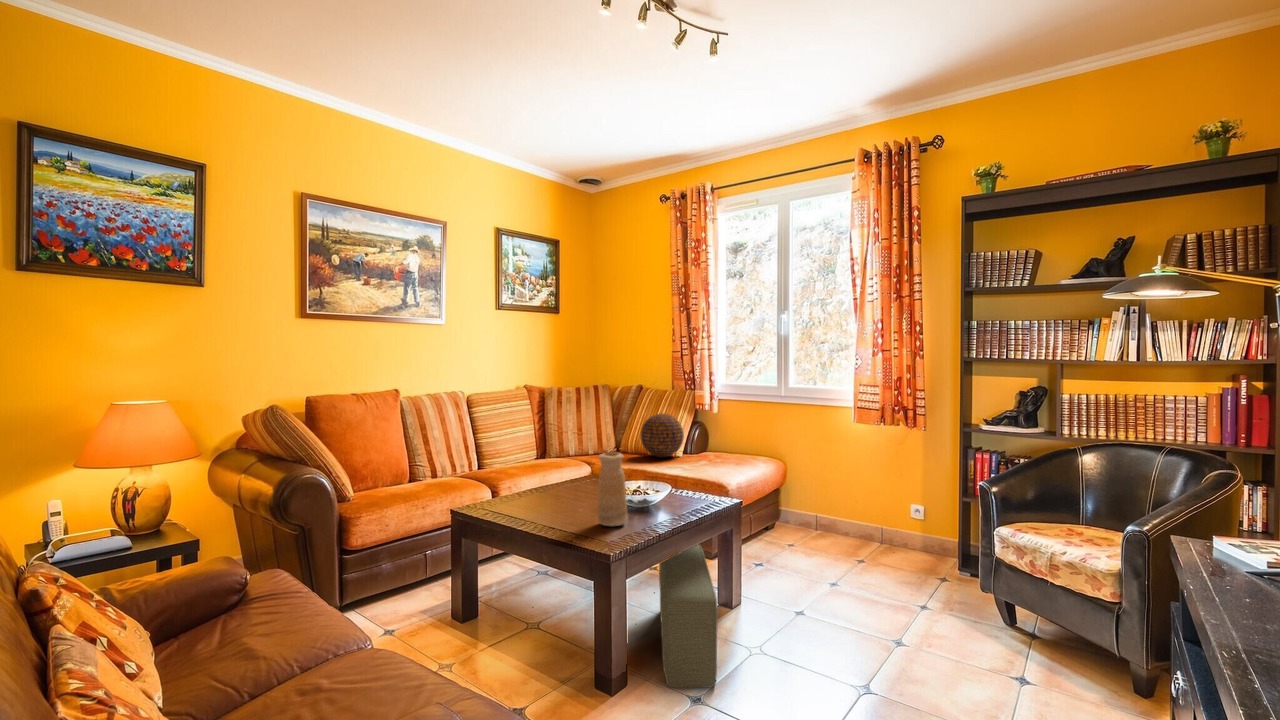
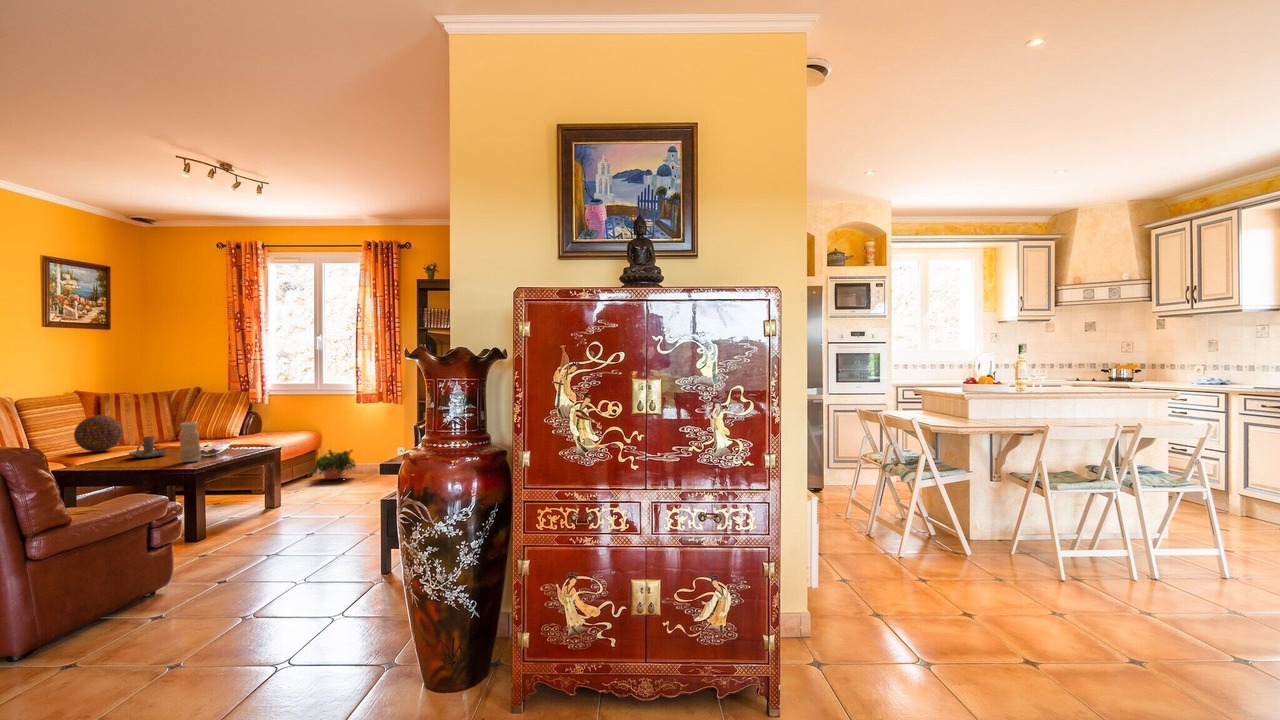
decorative orb: present [640,413,684,457] -> present [74,415,123,452]
candle holder: none [547,462,593,495] -> present [129,436,168,458]
potted plant: none [774,491,845,550] -> present [311,450,355,479]
pouf: present [659,545,718,688] -> none [222,474,259,536]

